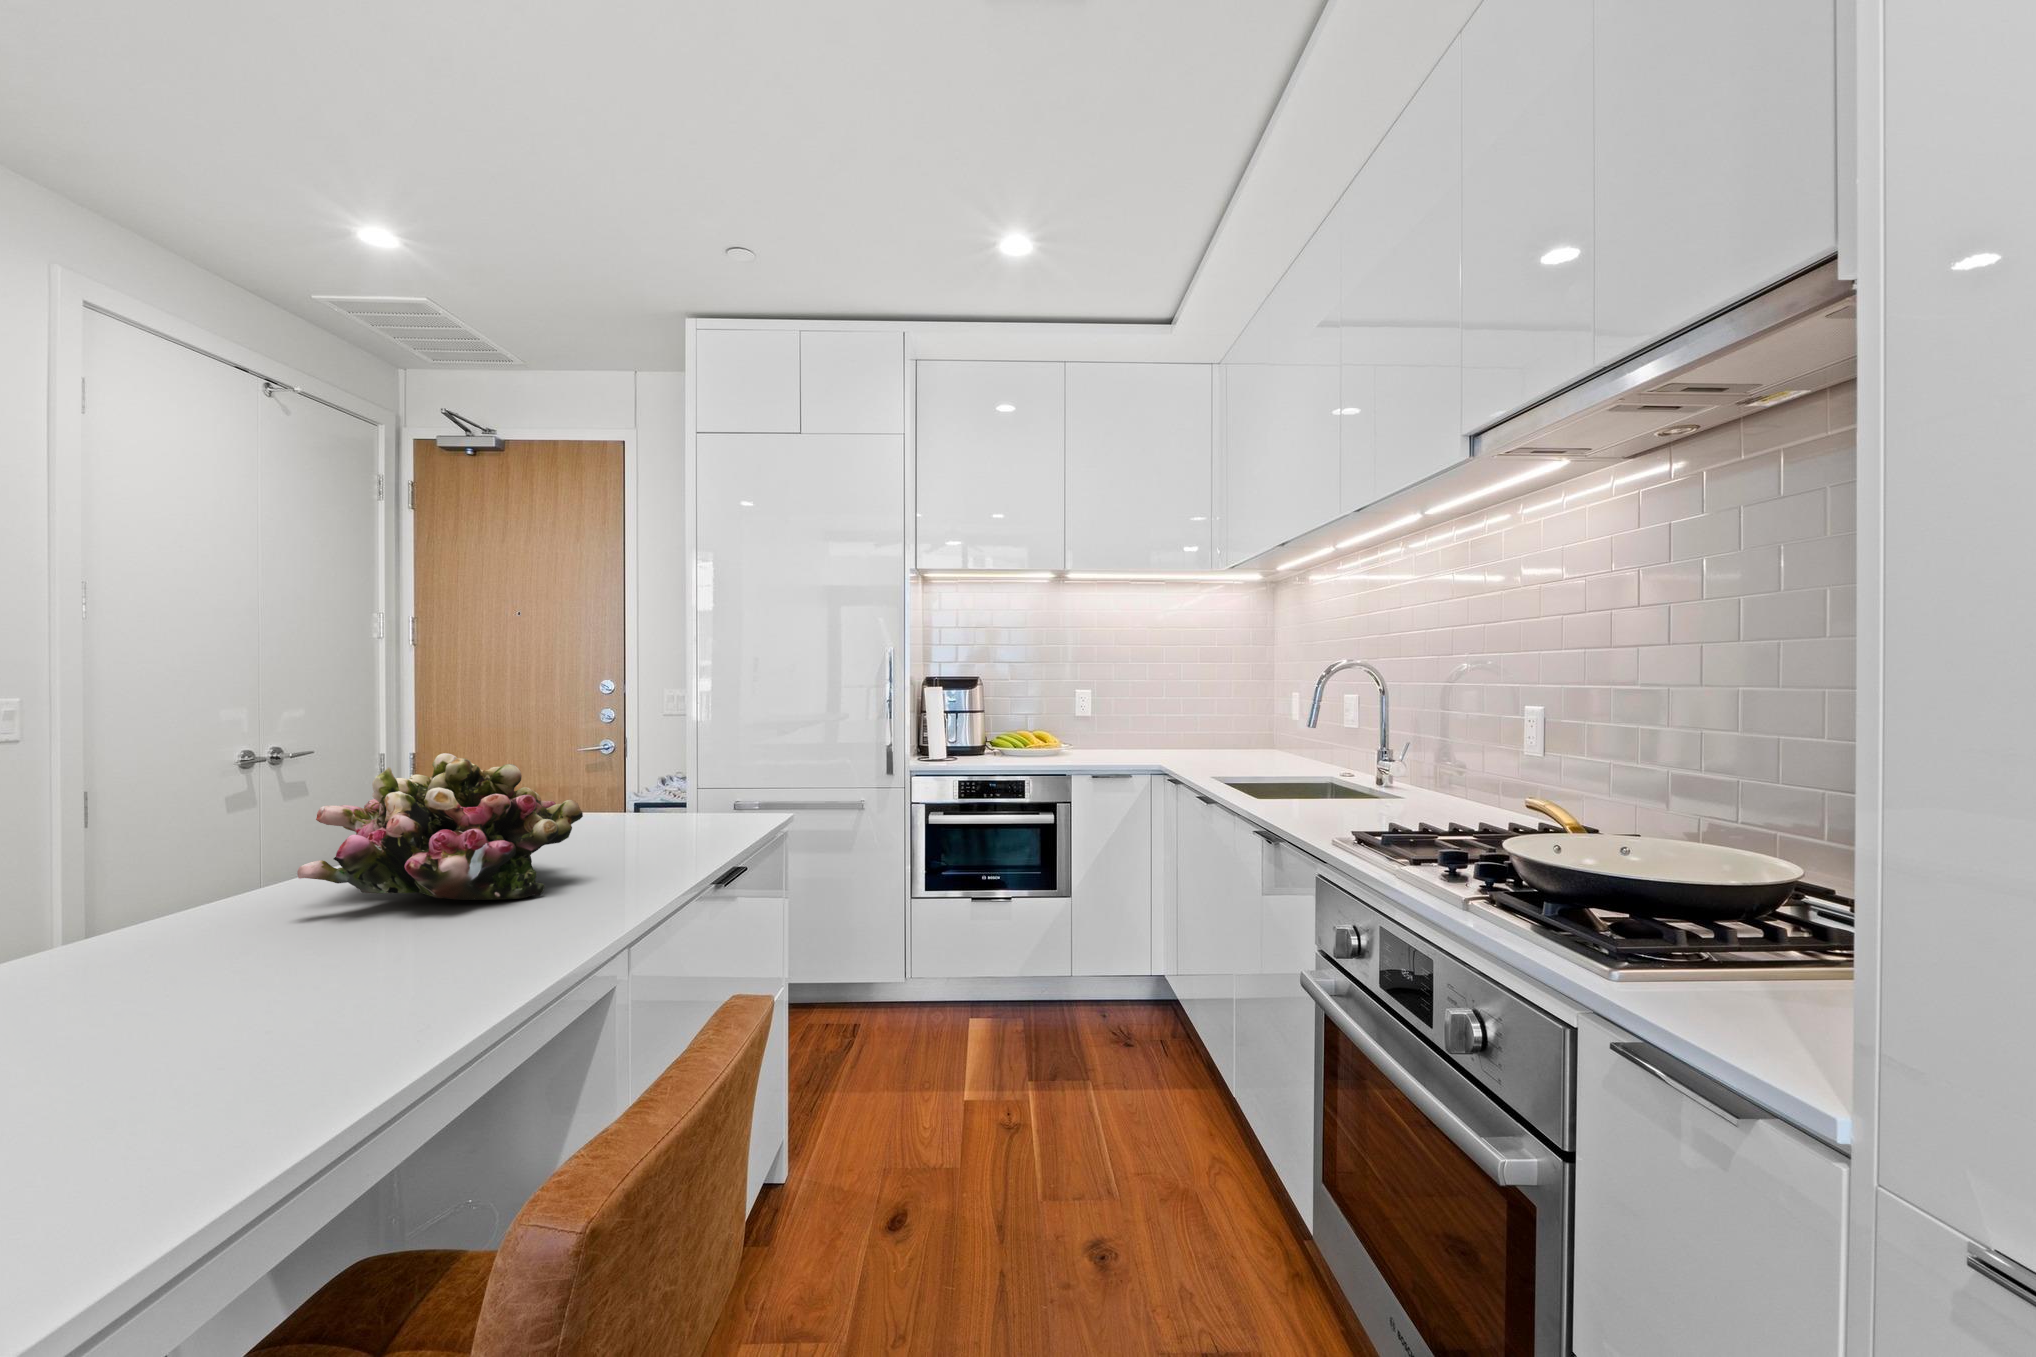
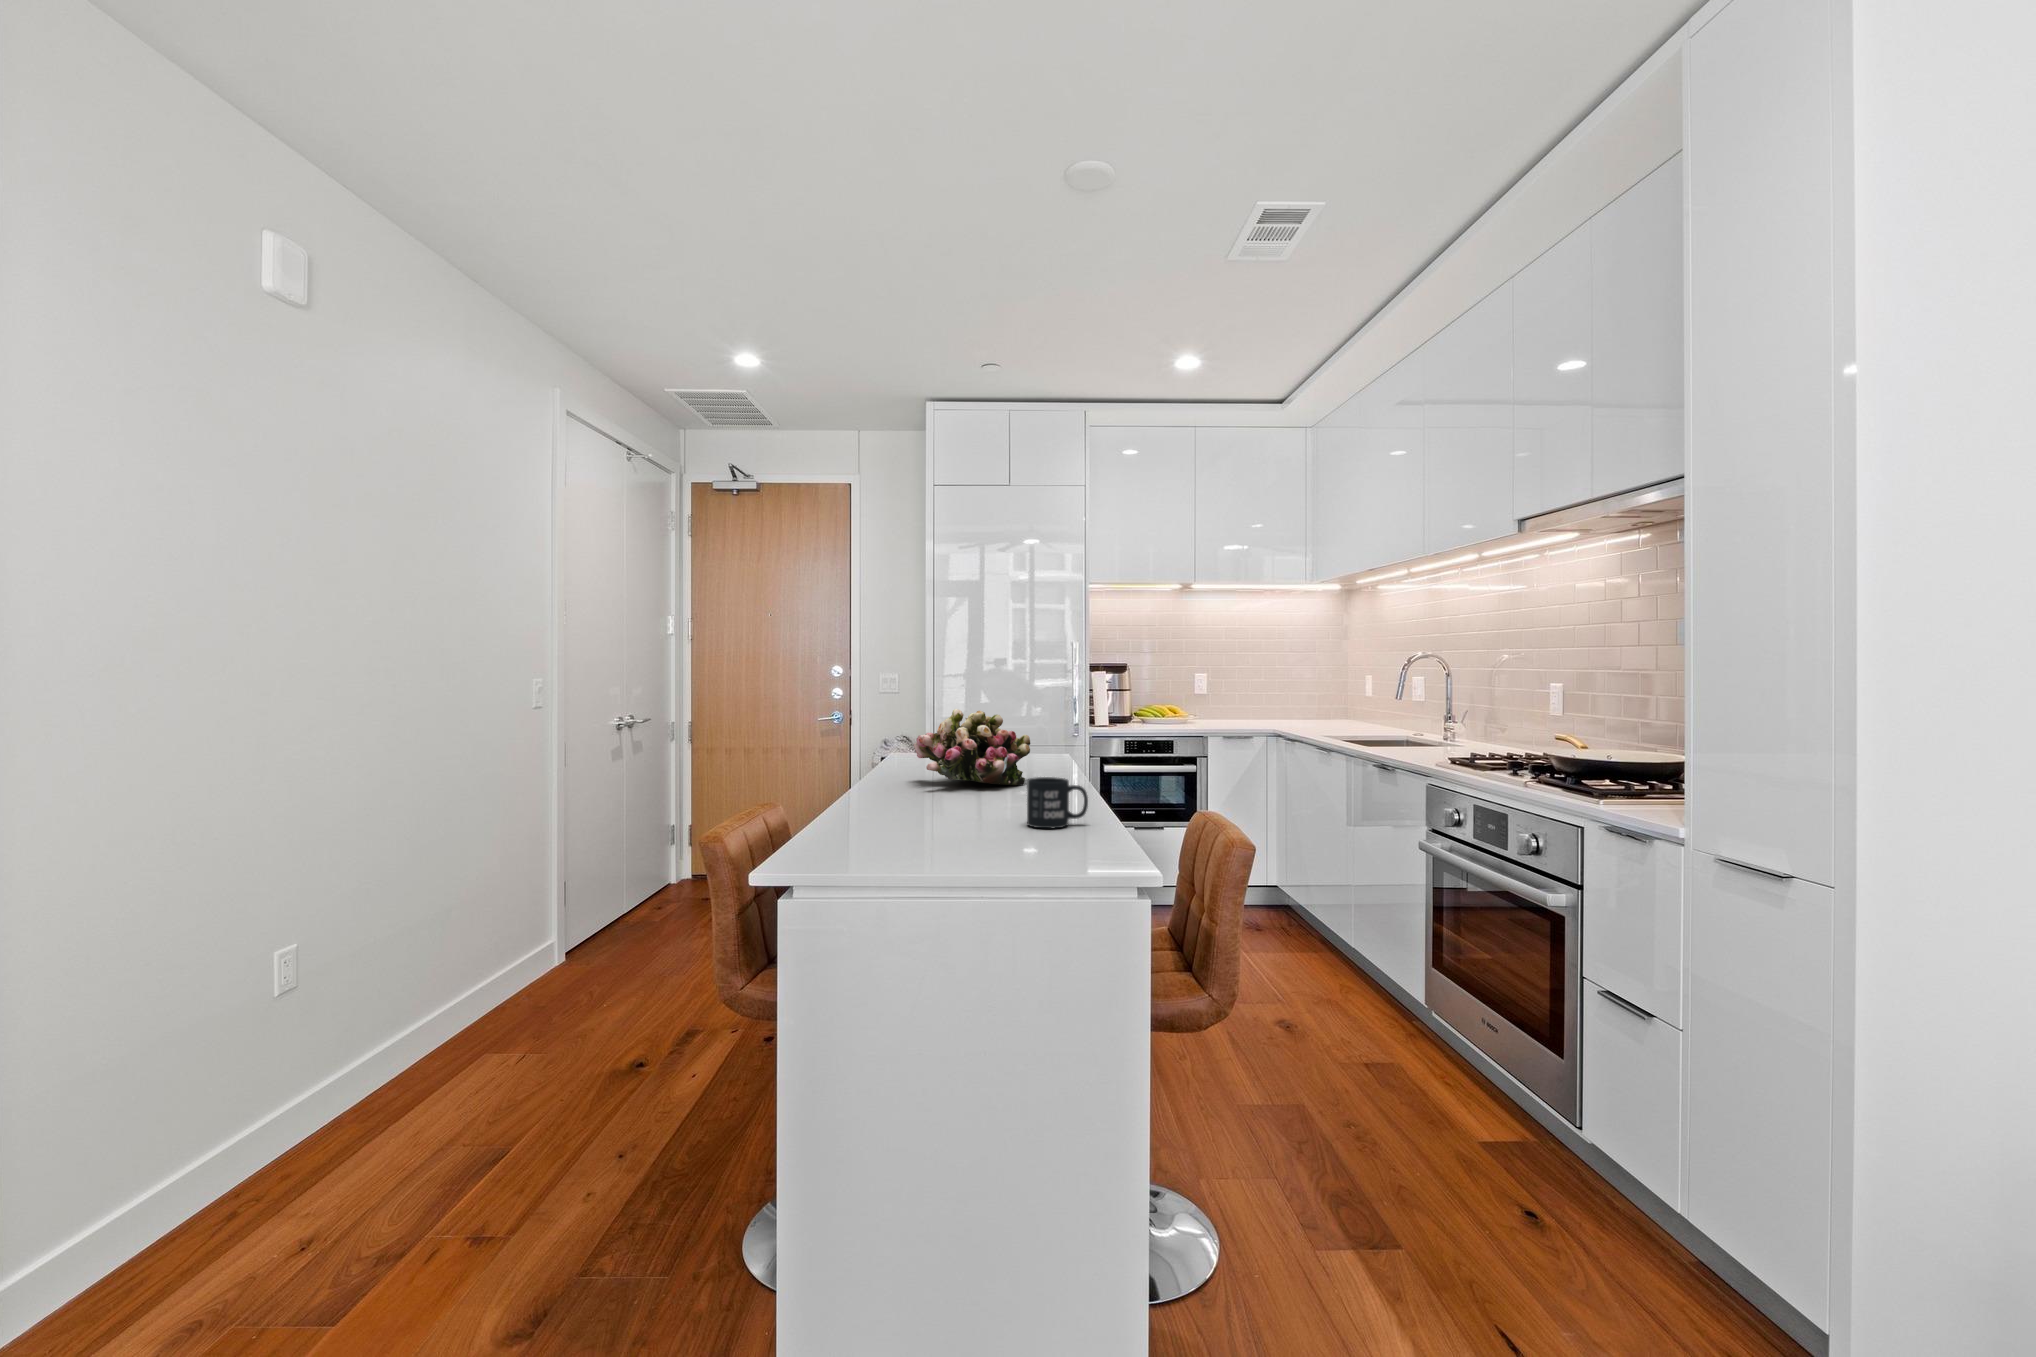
mug: none [163,939,348,1090] -> present [1027,777,1088,828]

